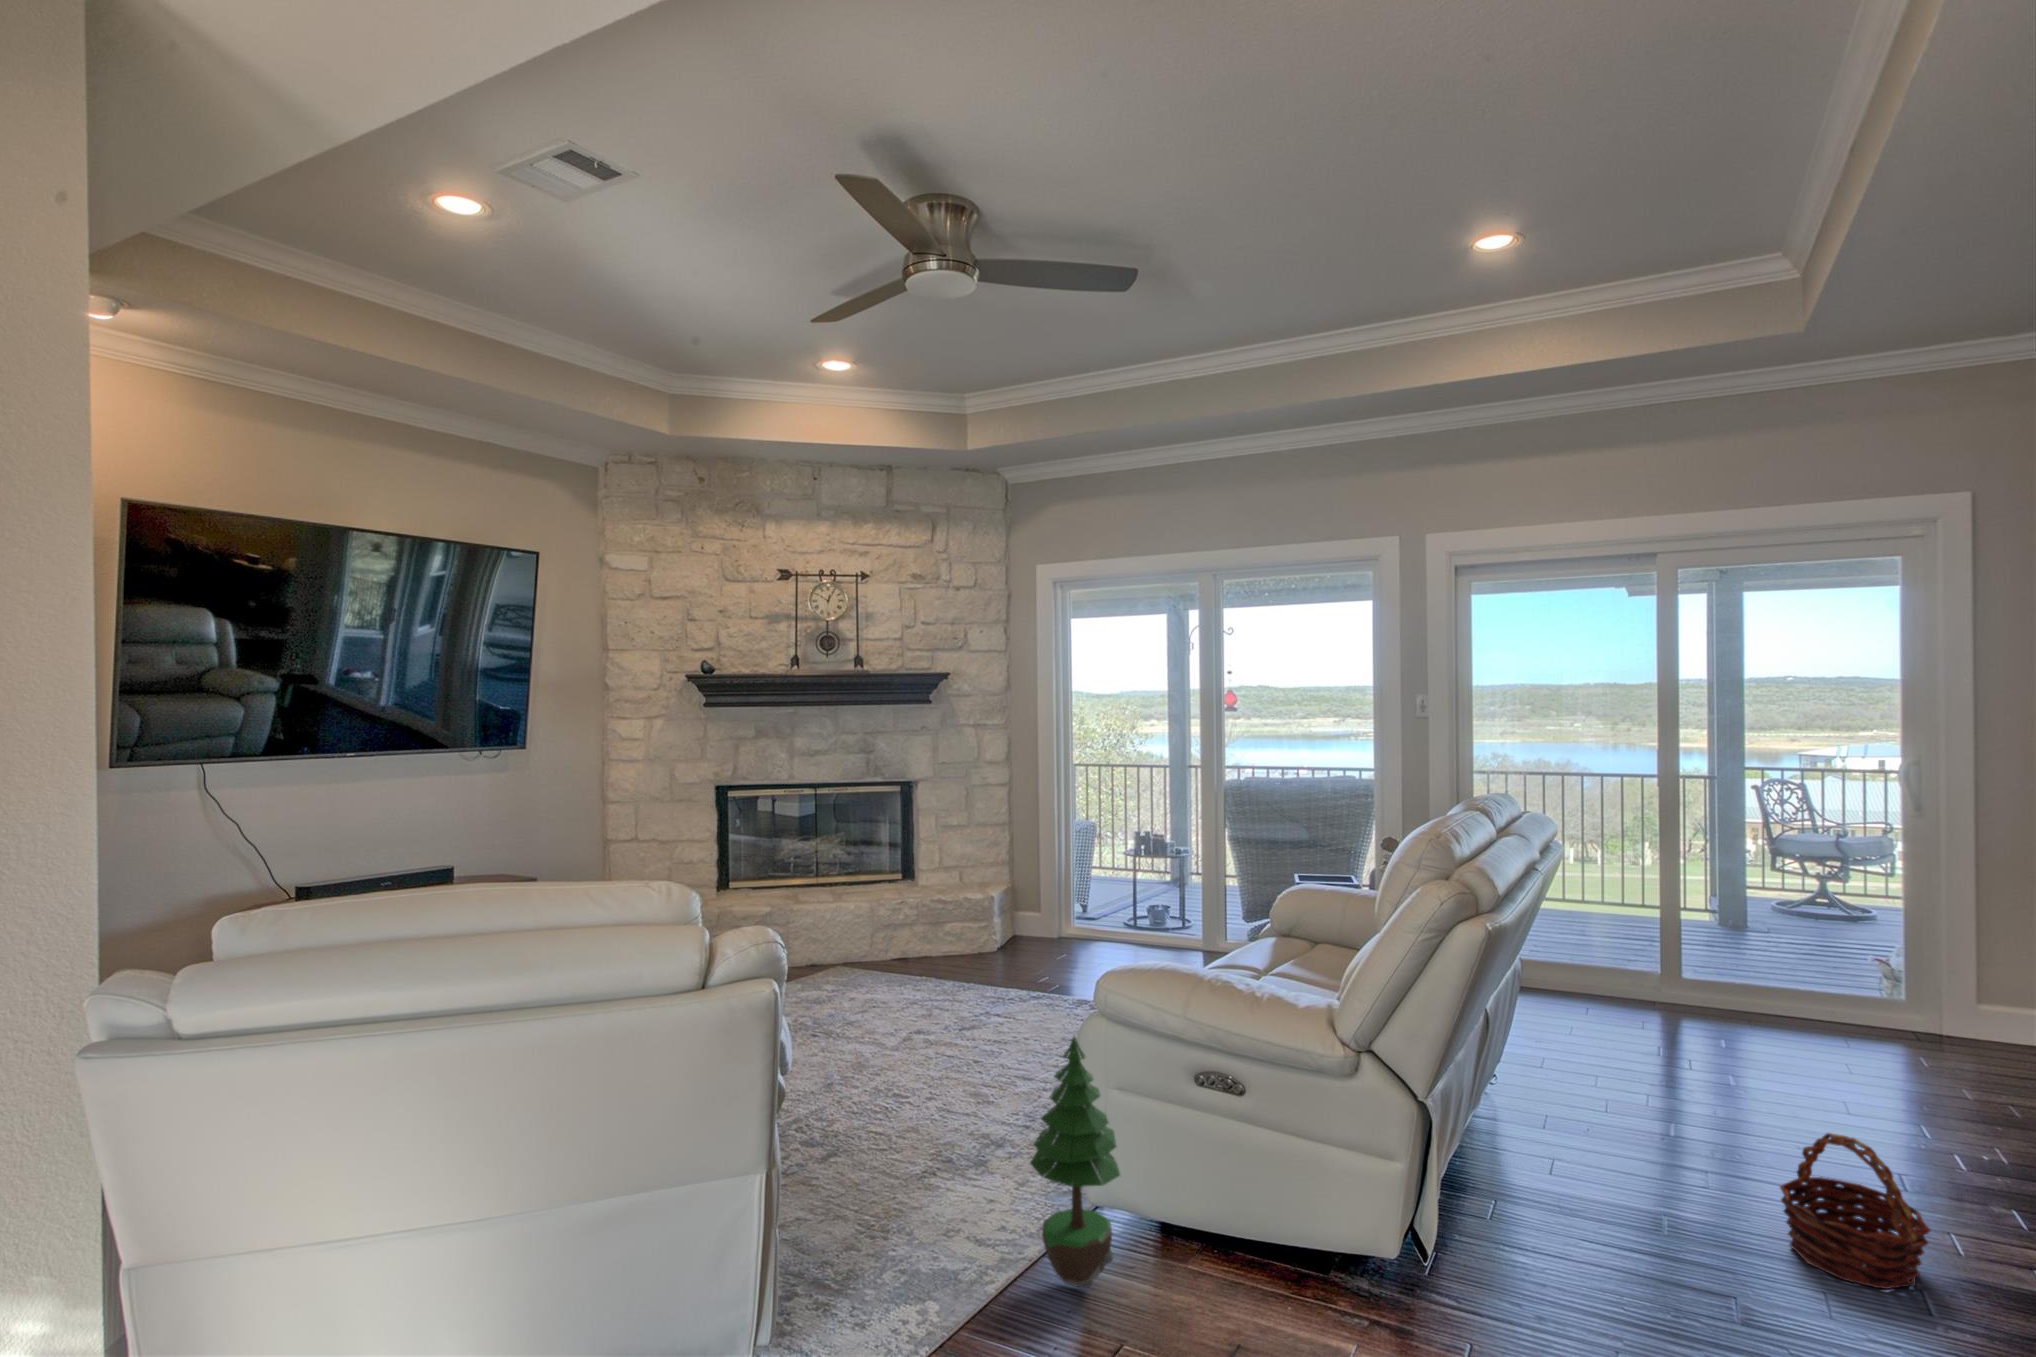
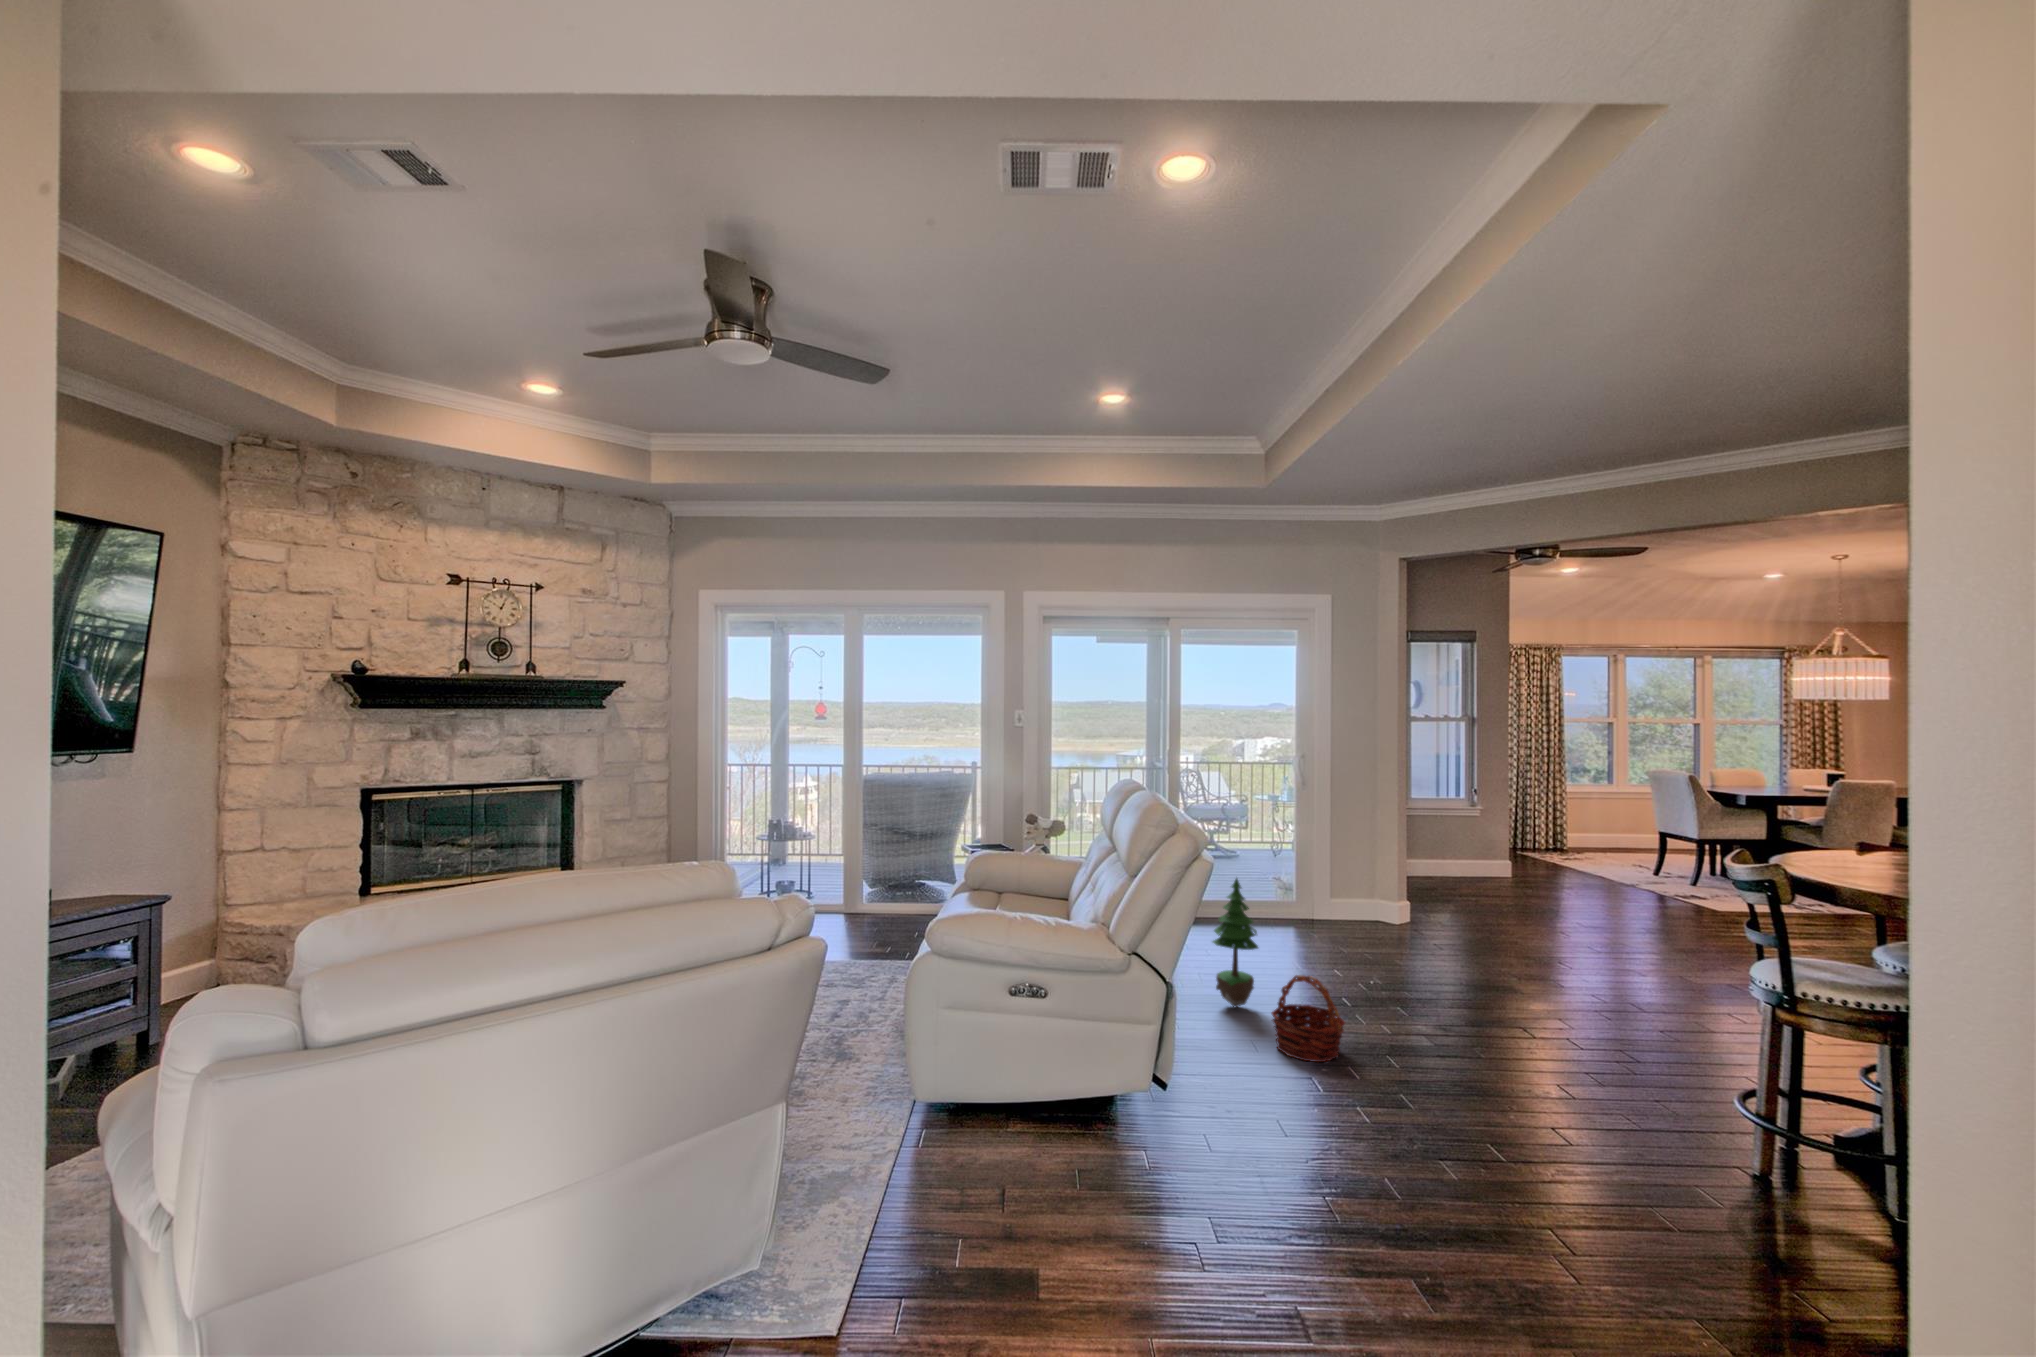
potted tree: present [1030,1036,1120,1288] -> present [1213,878,1258,1007]

